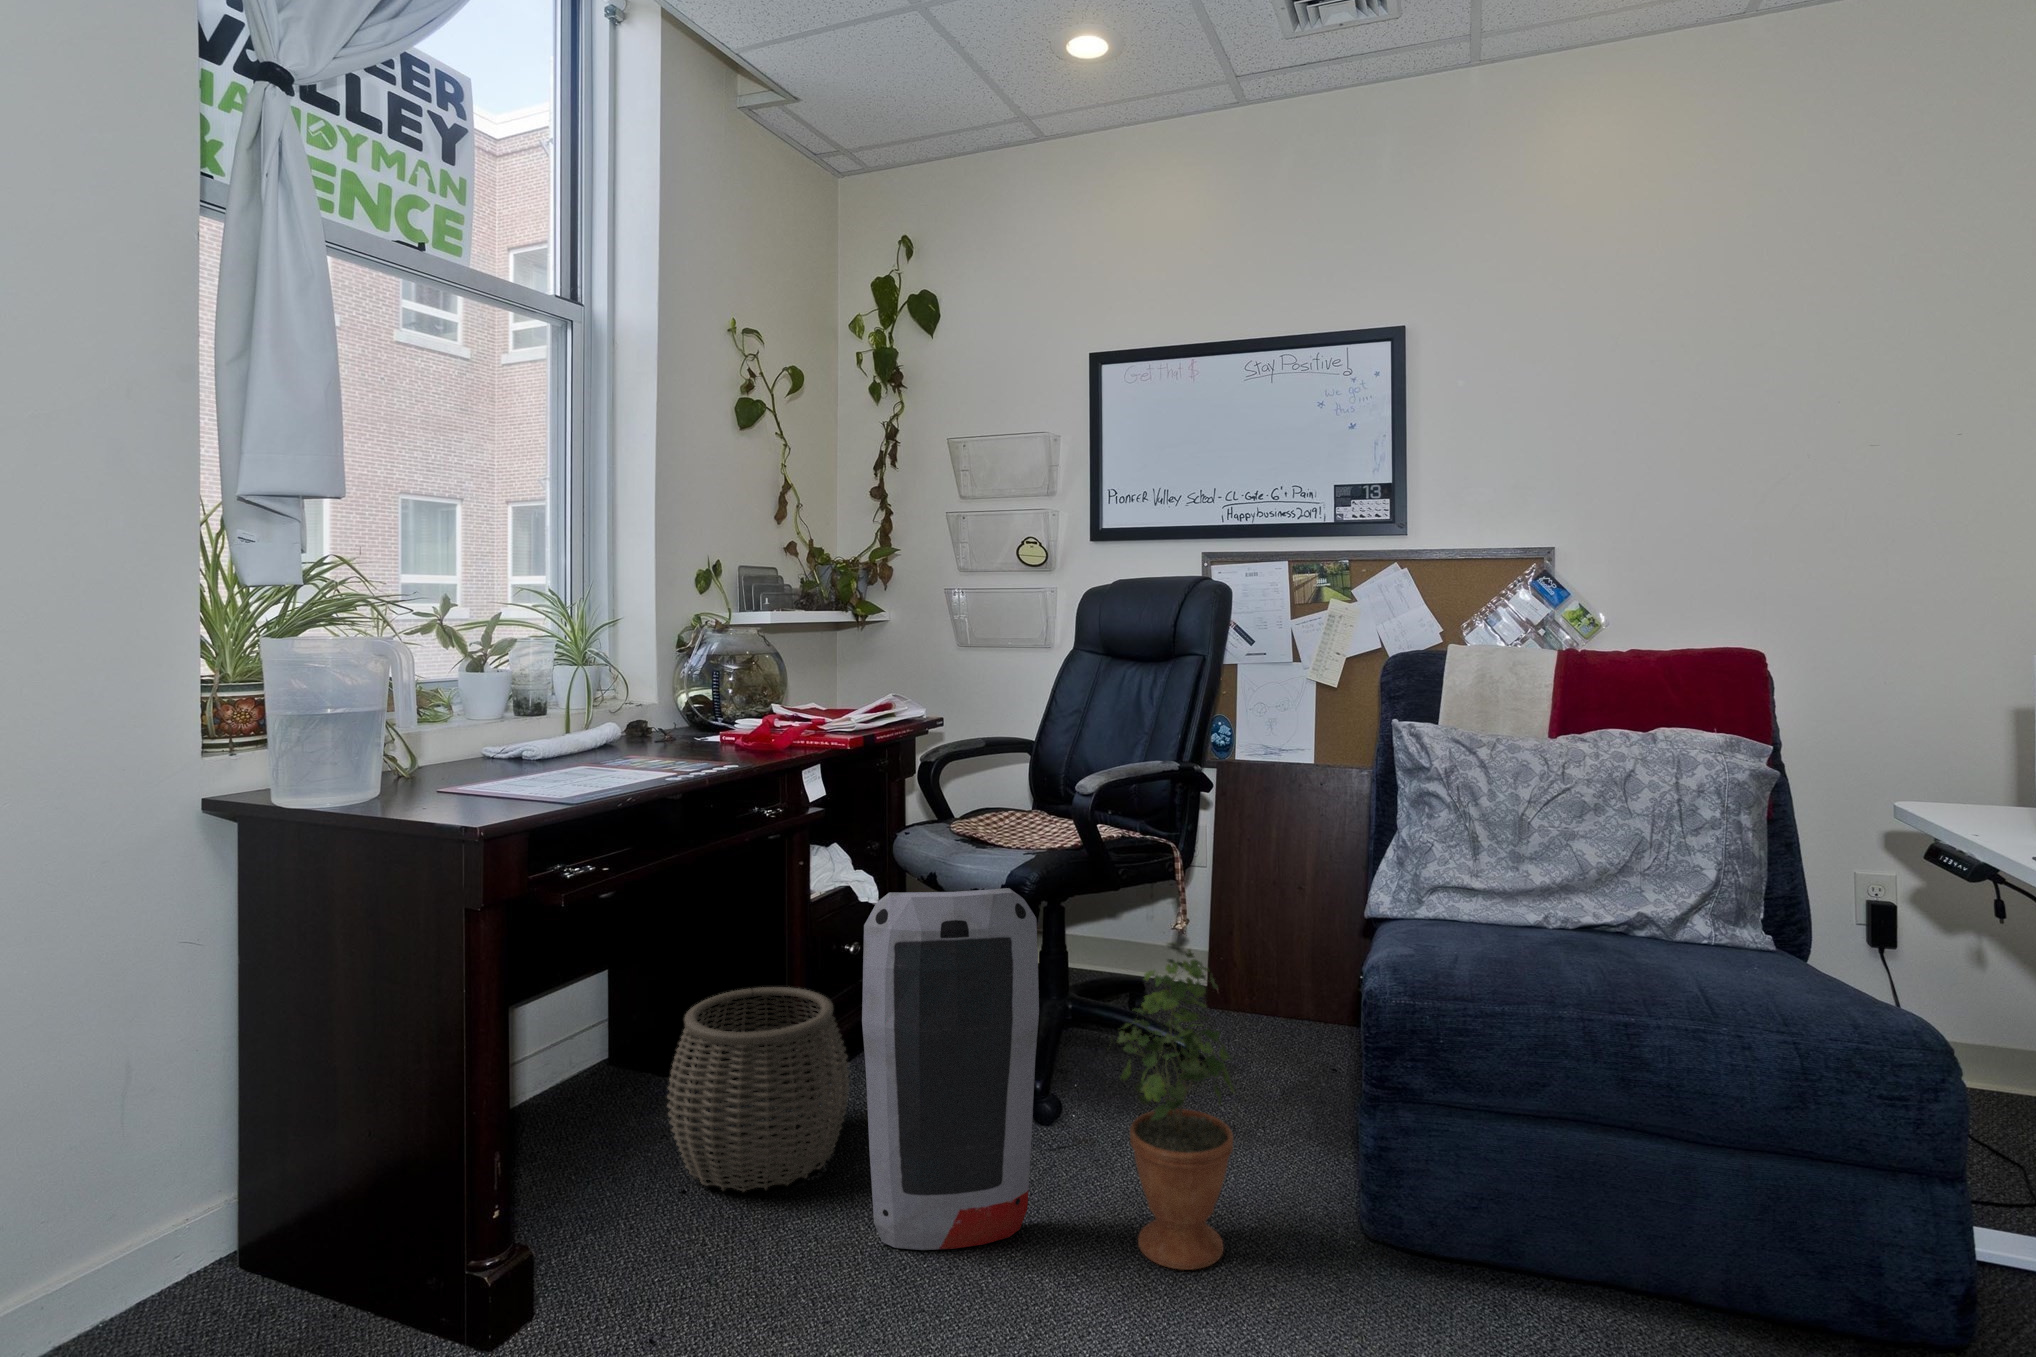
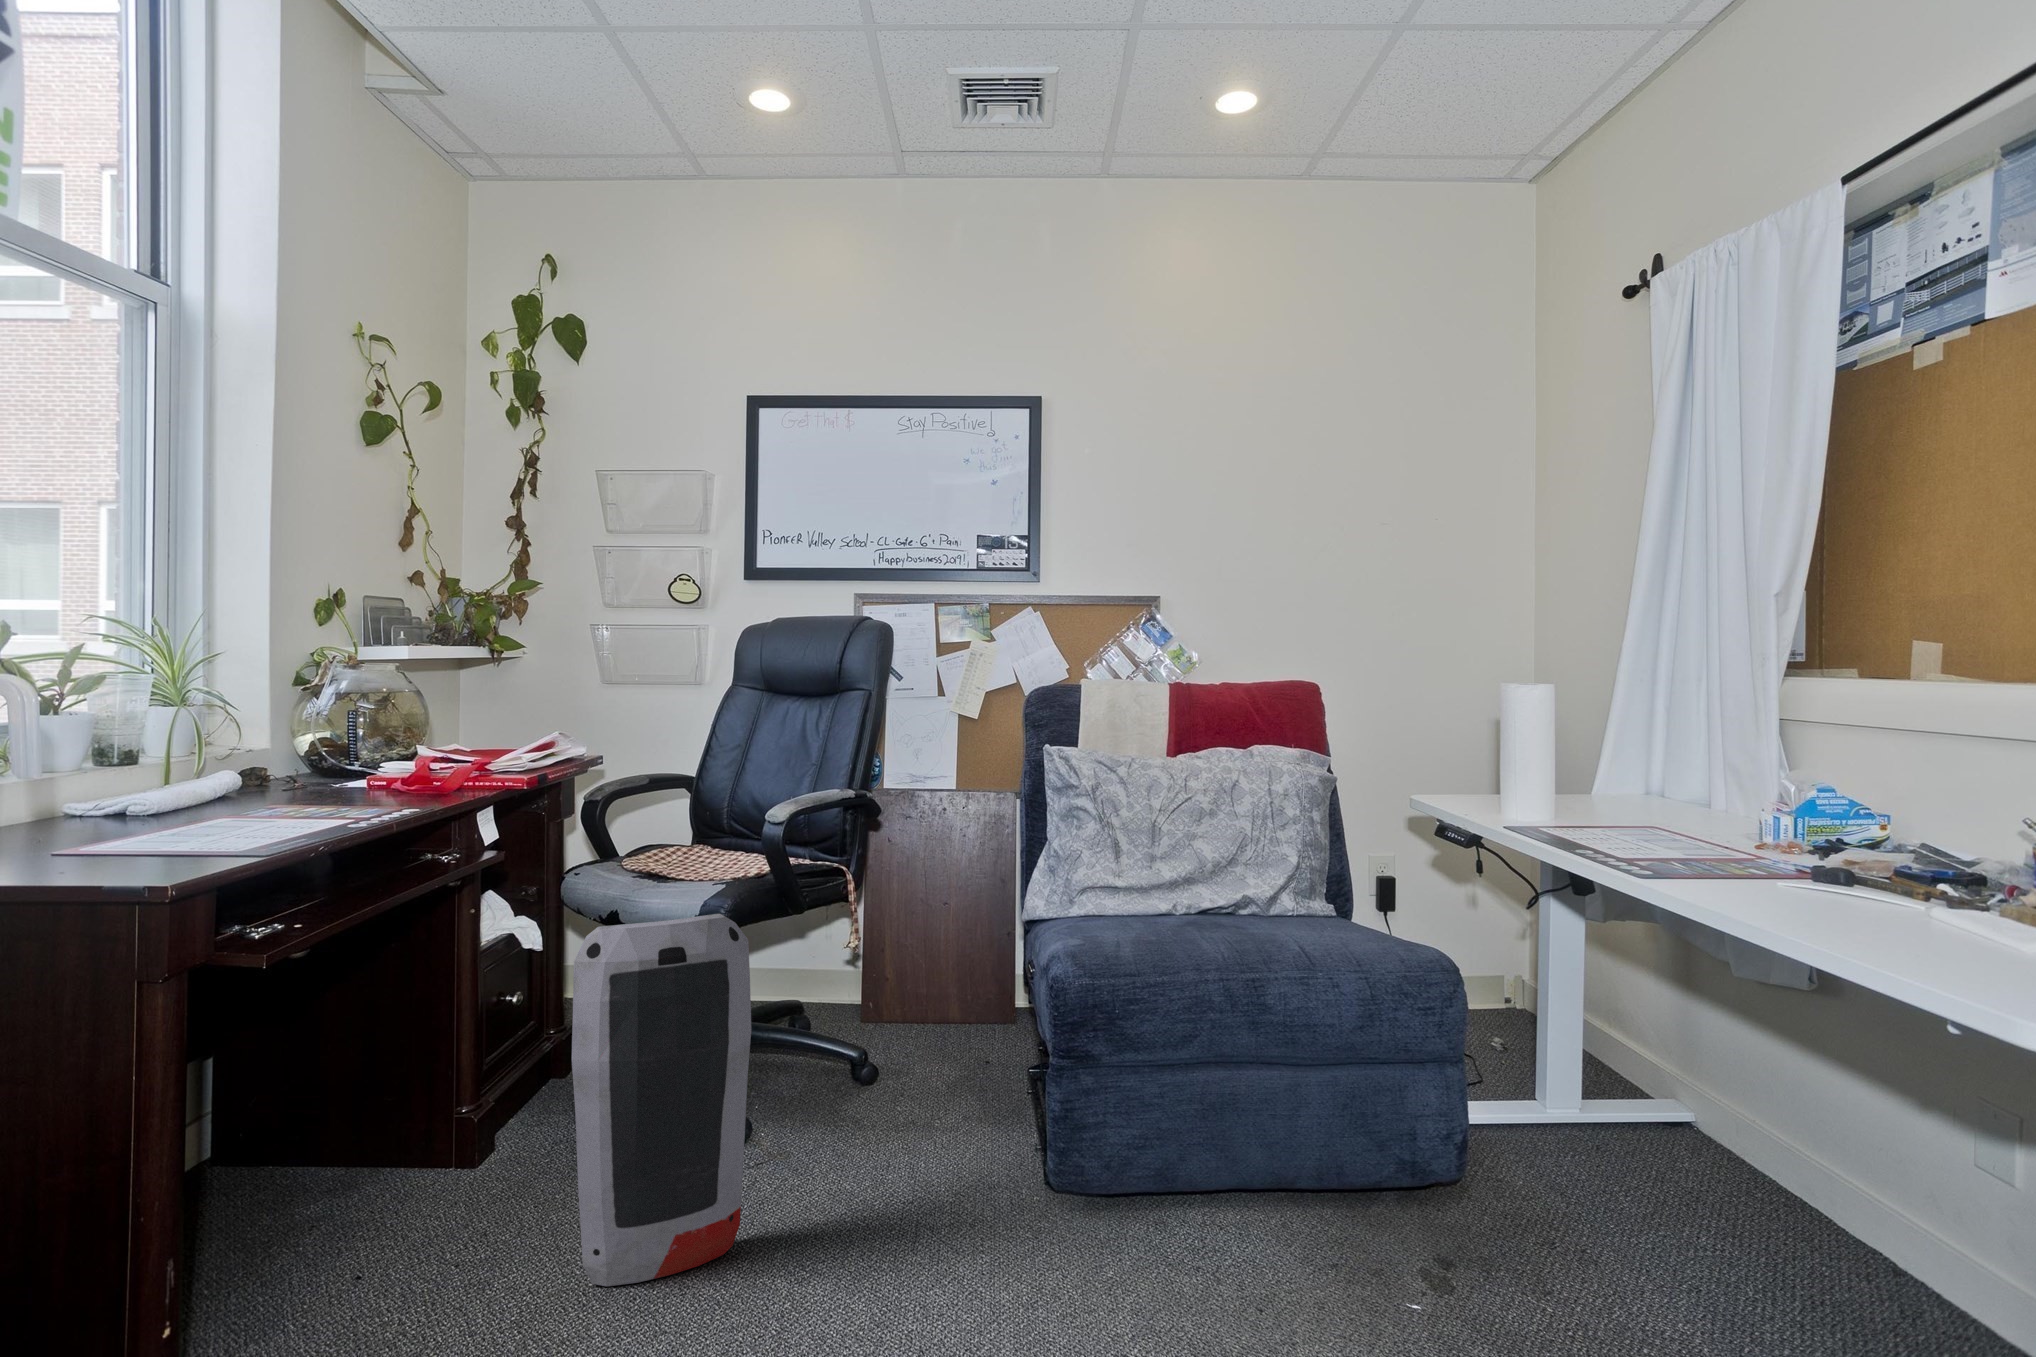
potted plant: present [1110,950,1234,1270] -> none [818,952,935,1251]
woven basket: present [667,987,850,1192] -> none [318,1045,535,1270]

